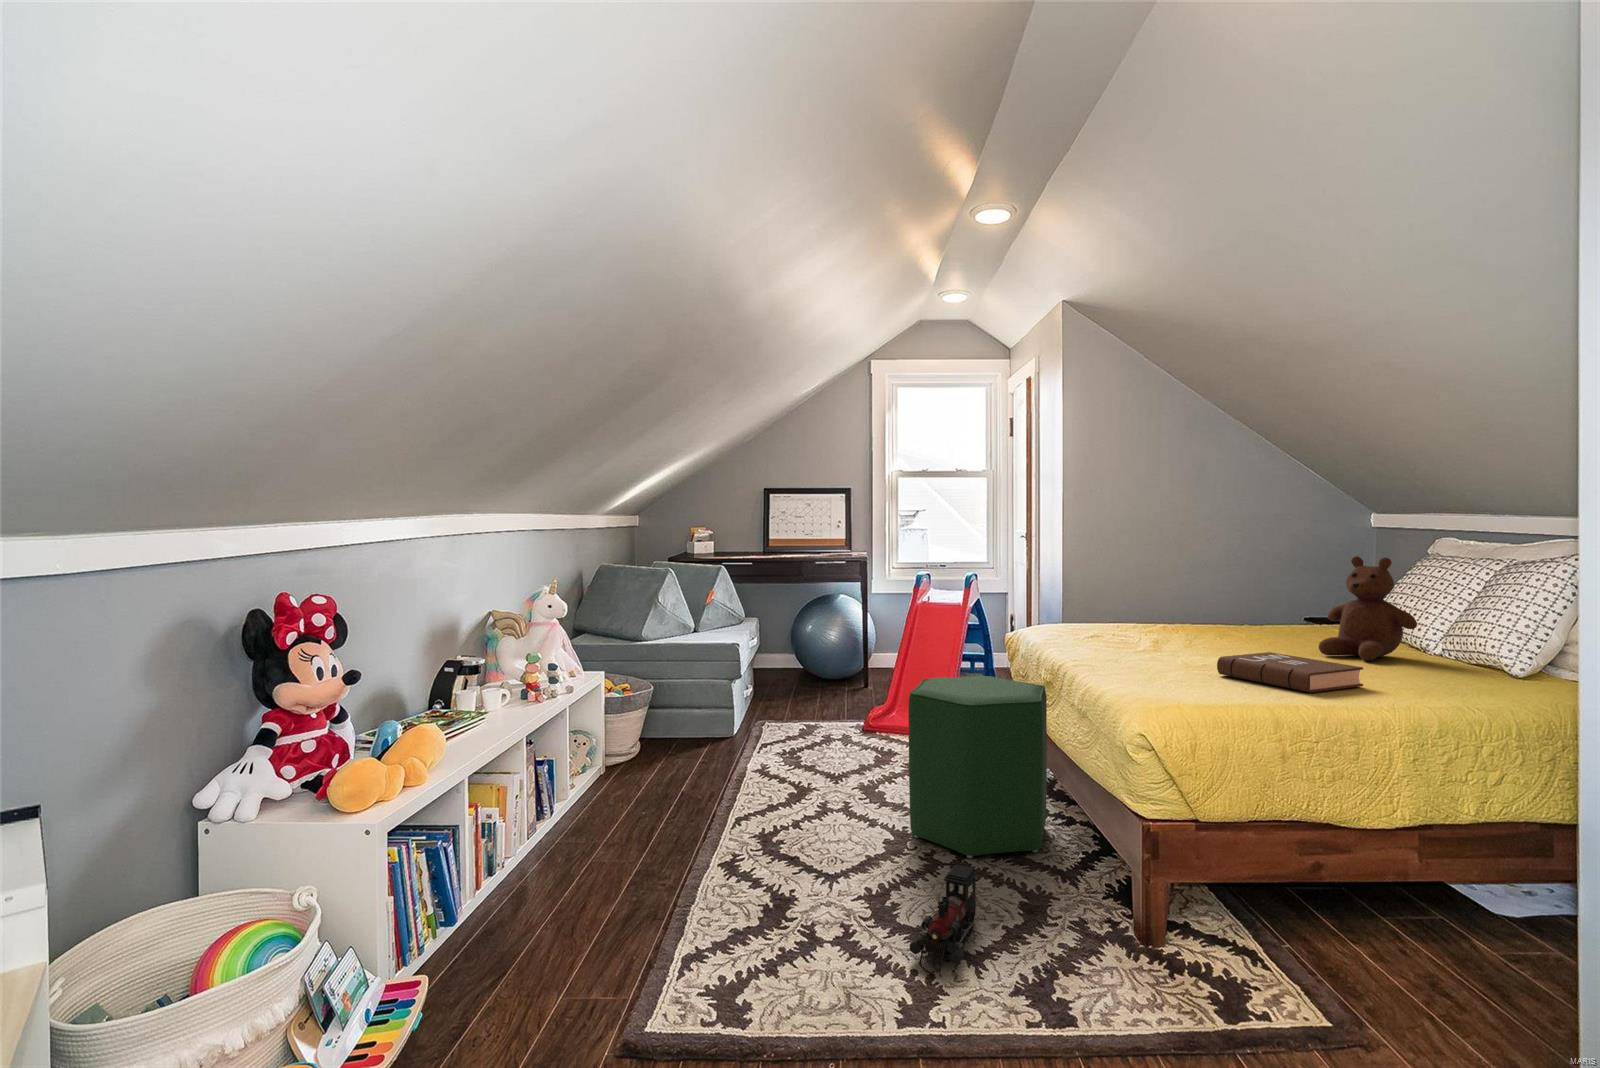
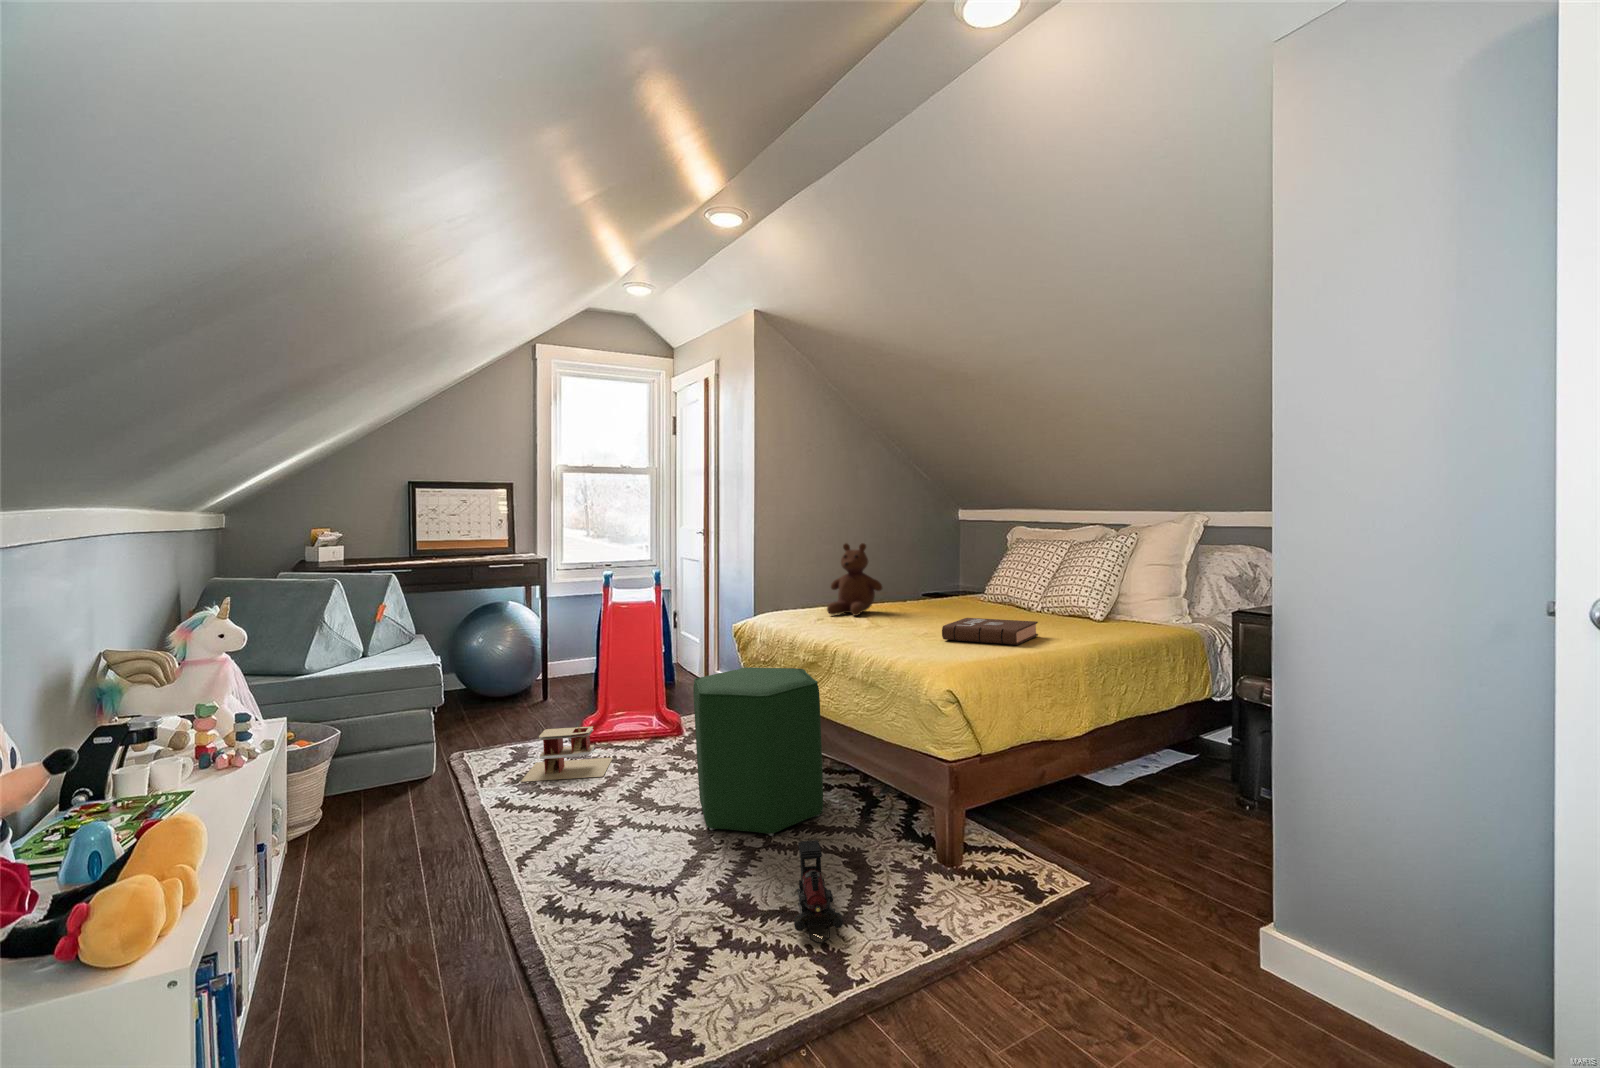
teddy bear: present [1319,556,1417,661] -> present [827,543,883,616]
toy house: none [789,712,881,766] -> present [521,726,613,782]

